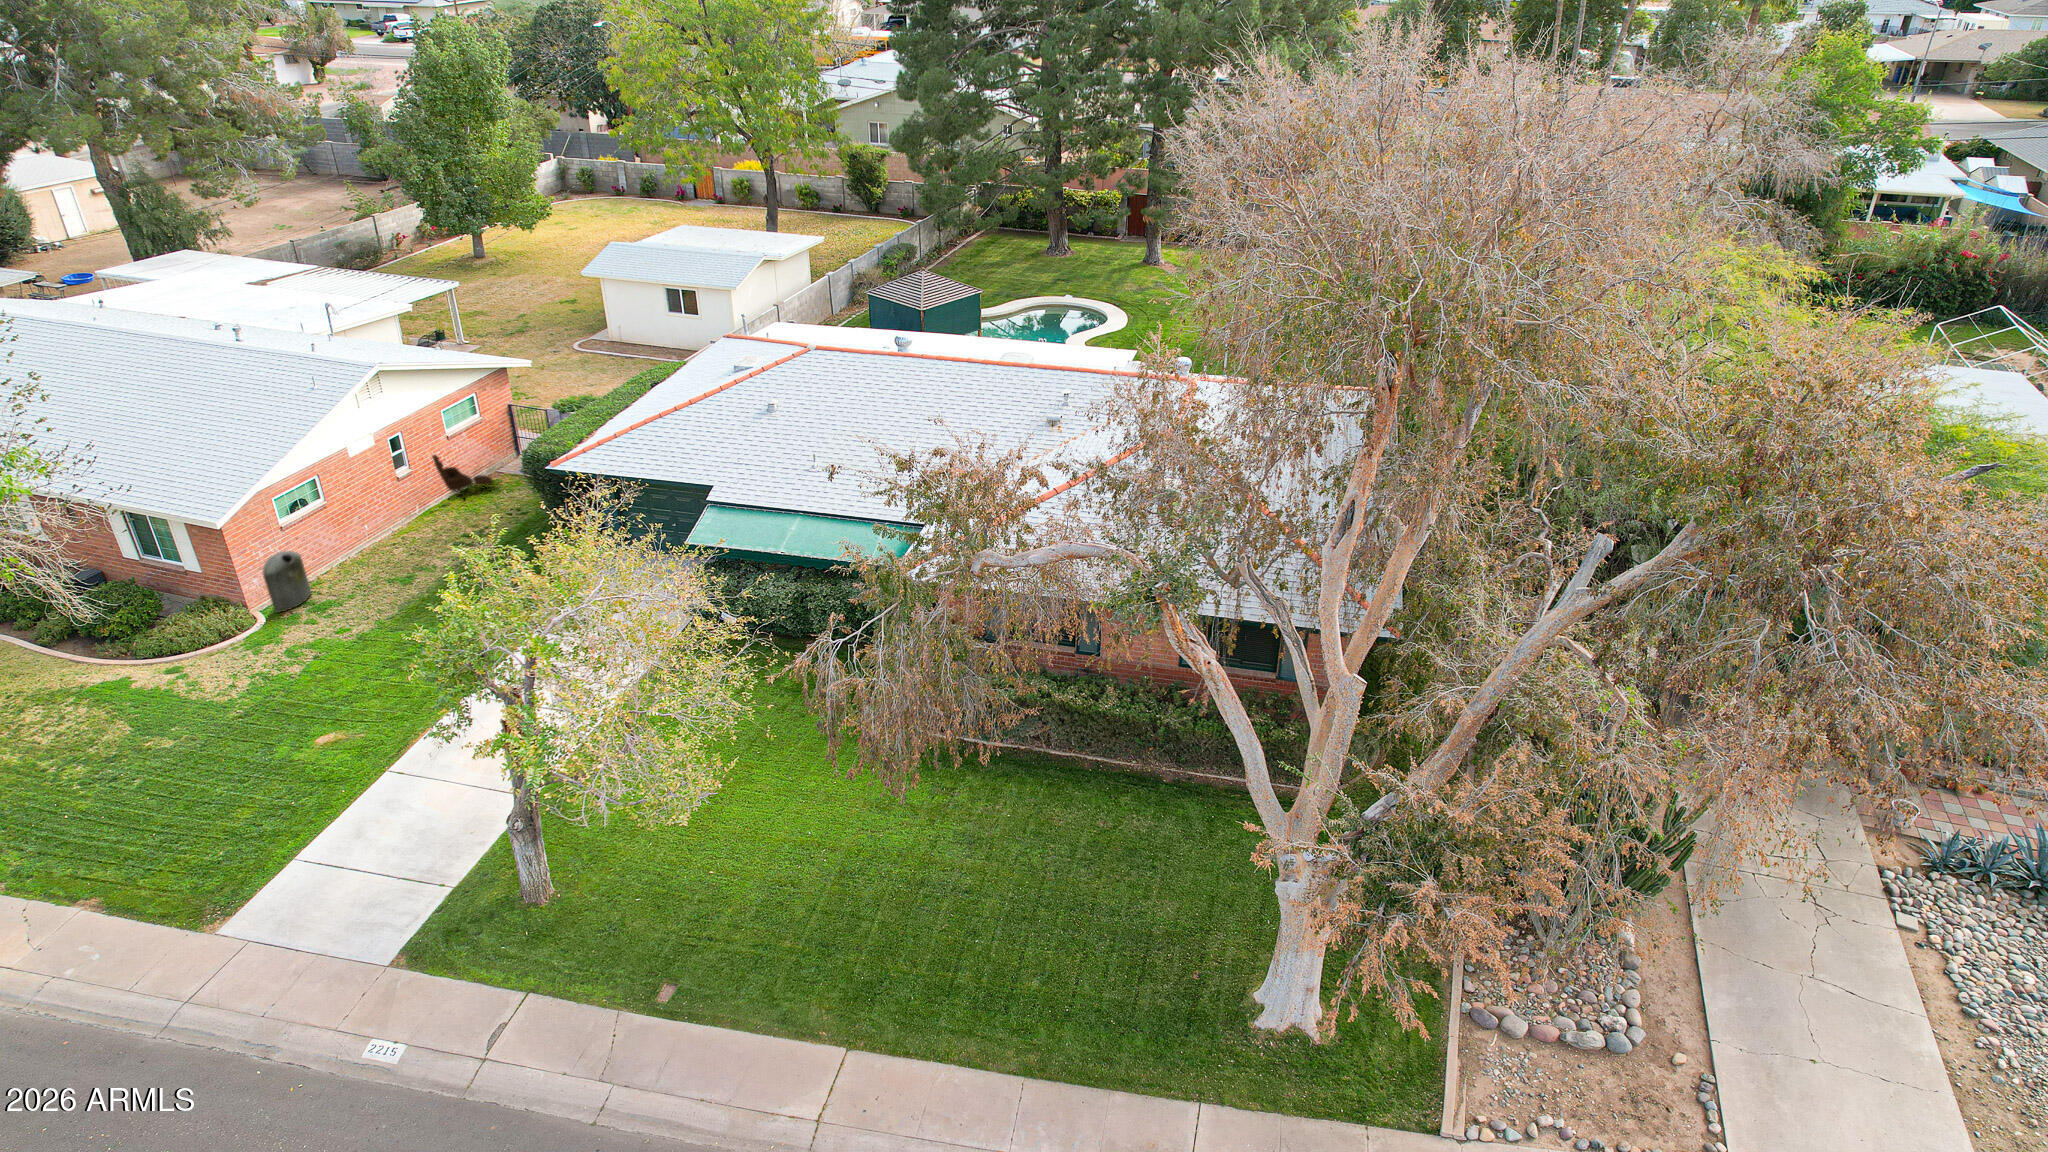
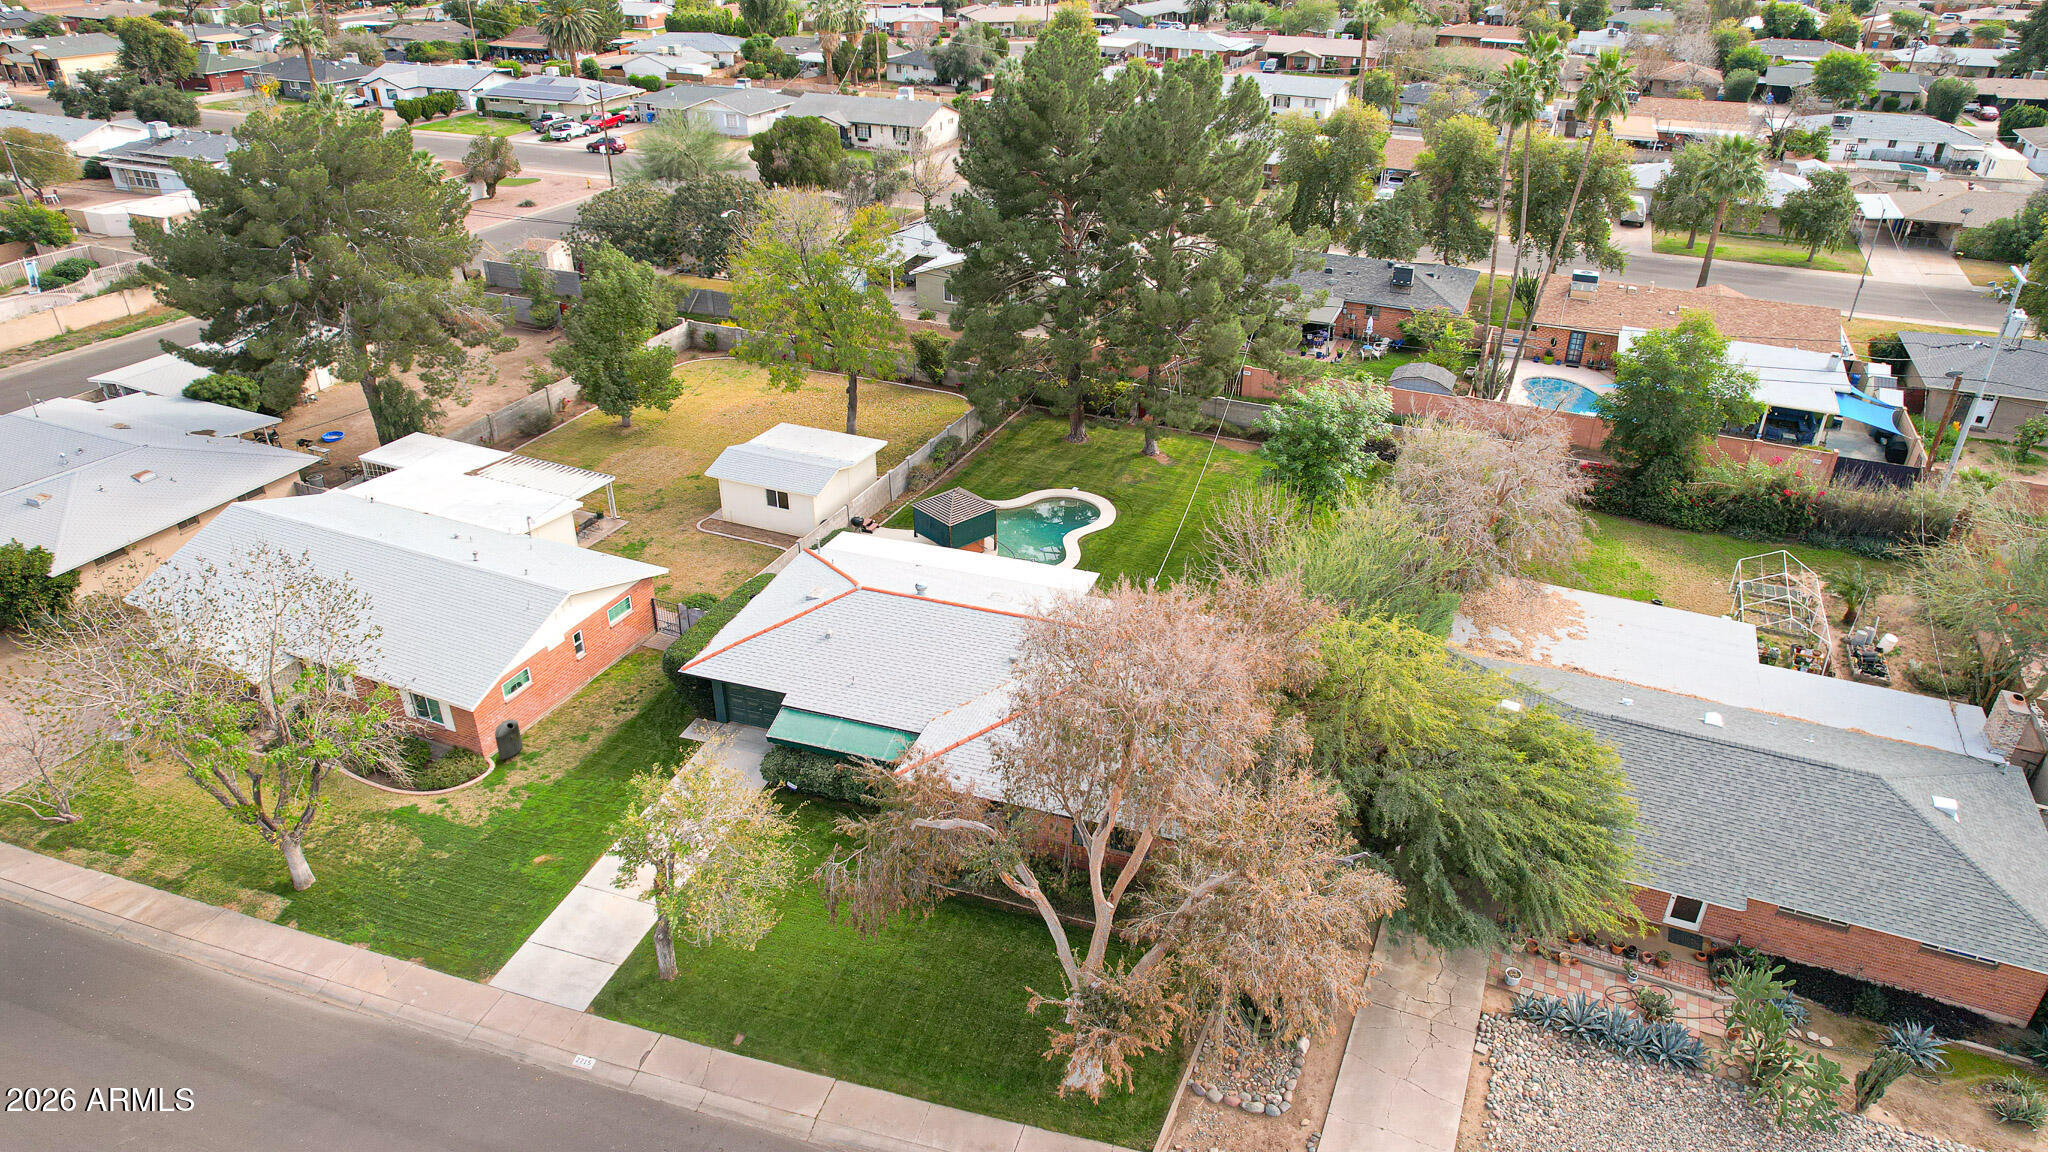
lounge chair: present [432,455,494,499] -> none [599,640,639,672]

